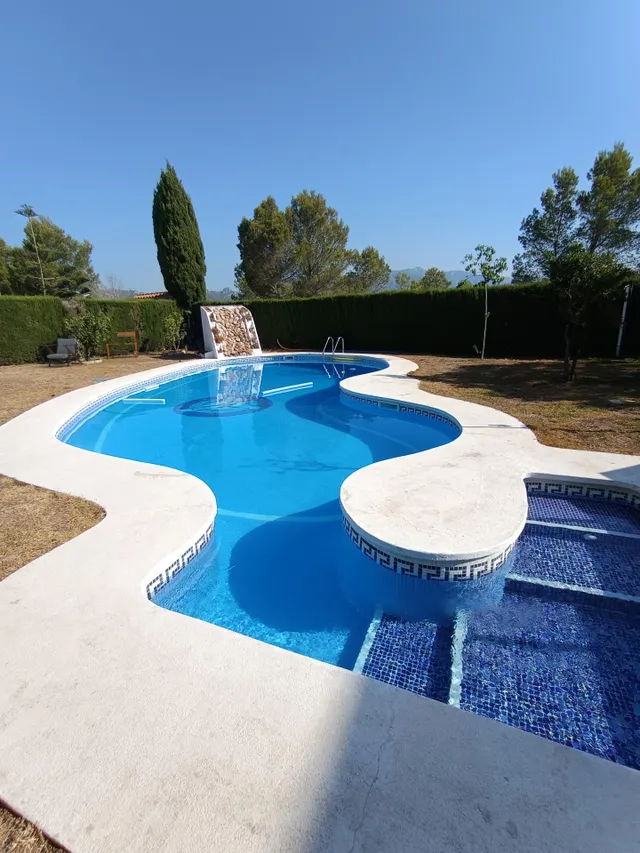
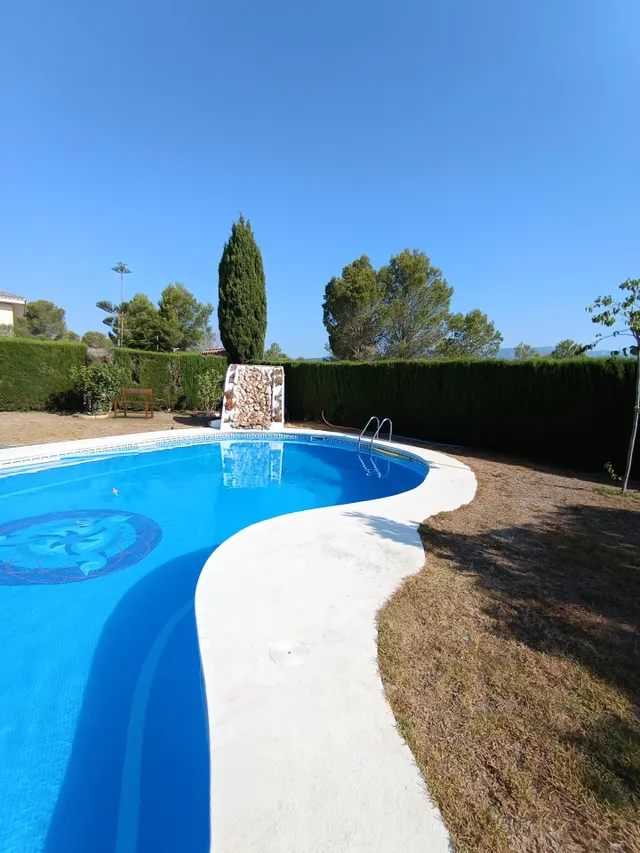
lounge chair: present [45,339,83,367] -> none [25,392,70,426]

